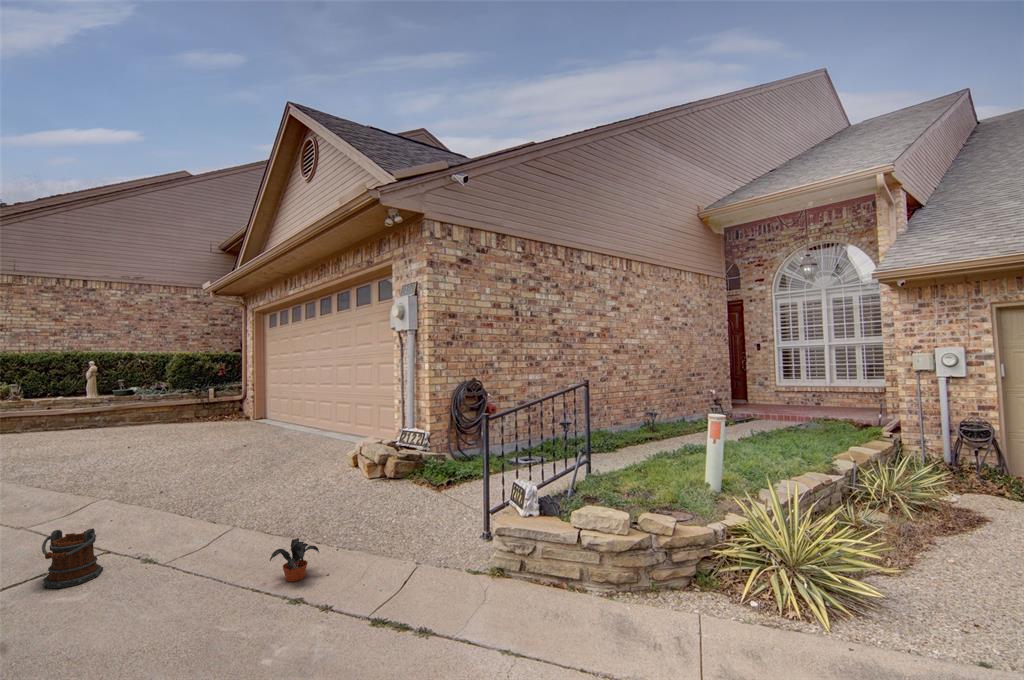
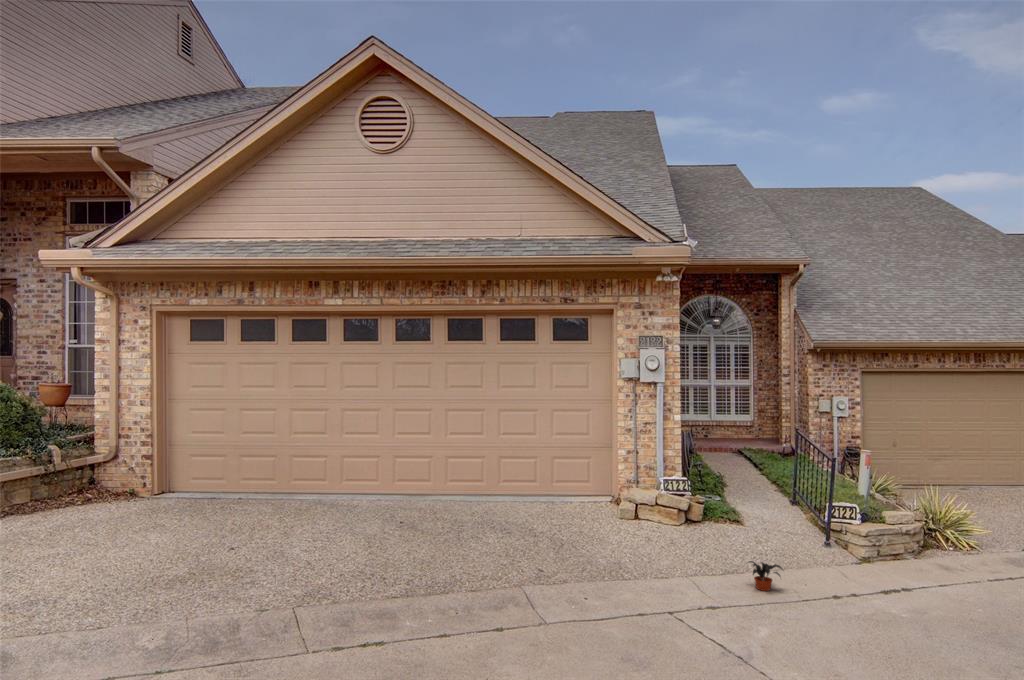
bucket: present [42,528,103,588] -> none [618,579,660,633]

